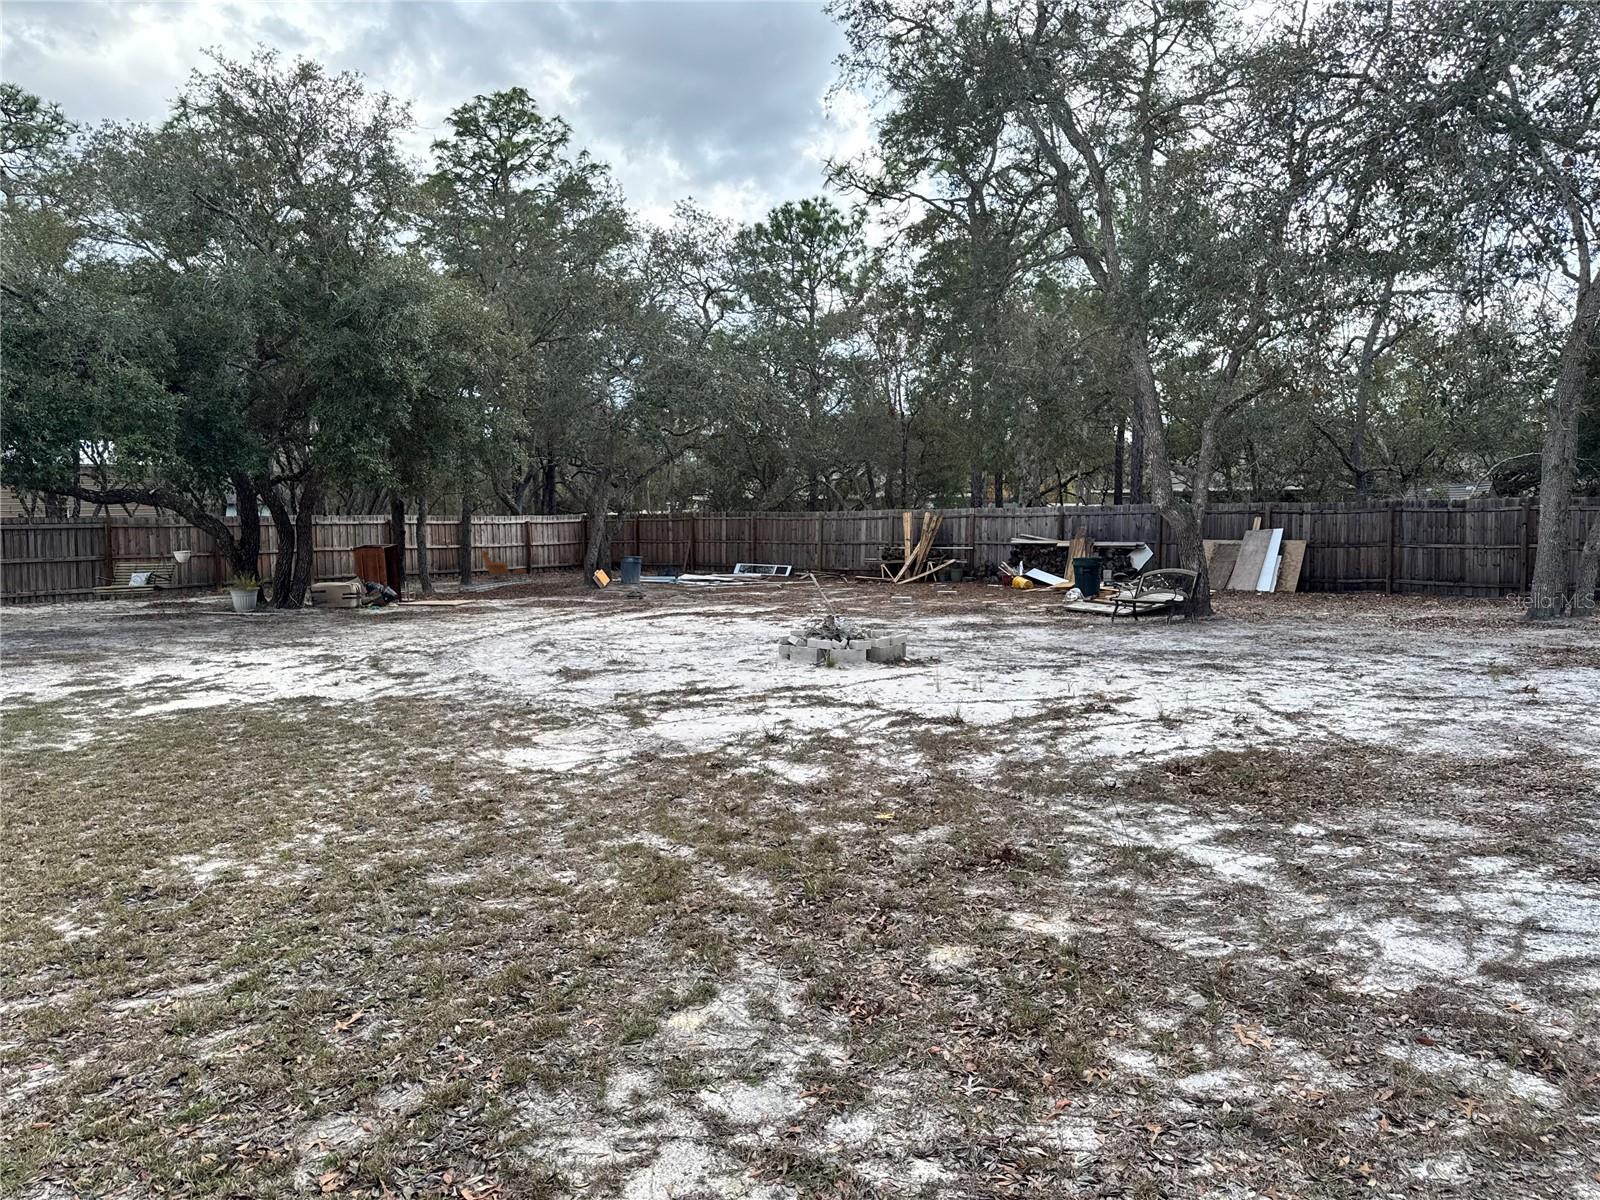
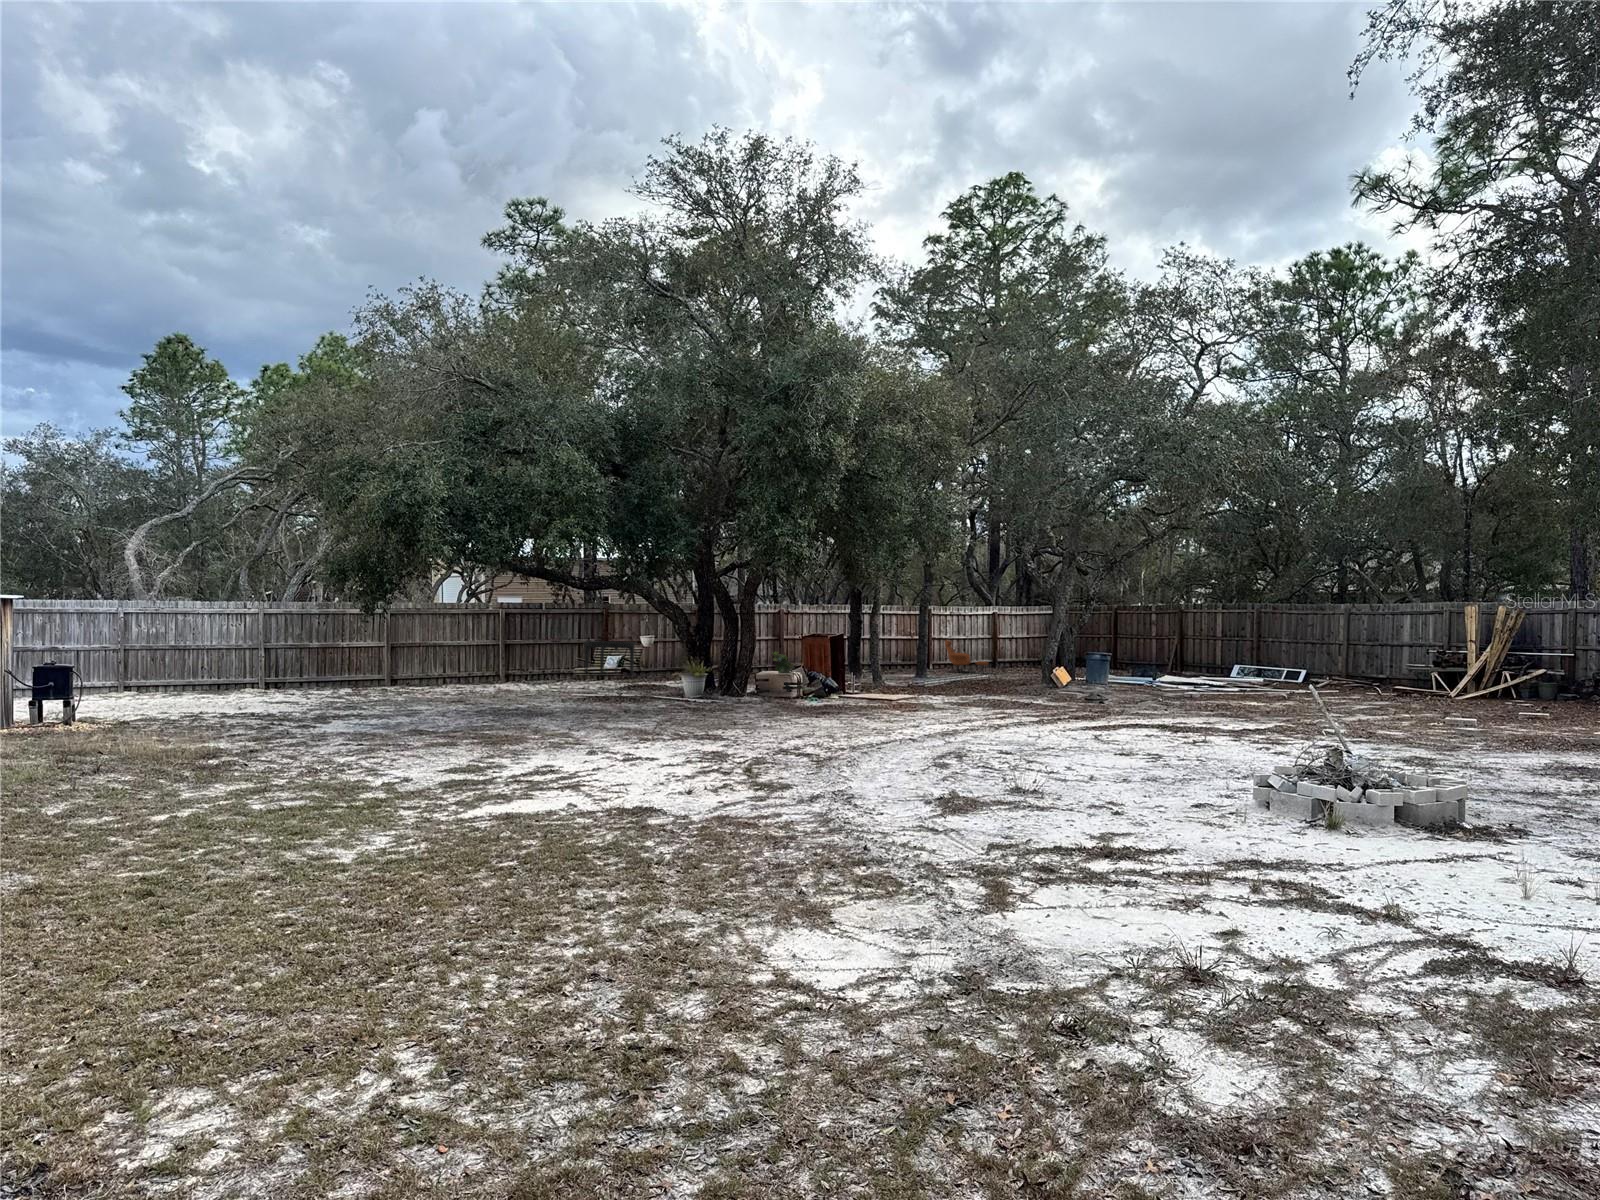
round table: none [31,566,113,607] -> present [583,641,636,675]
potted plant: none [304,567,334,608] -> present [773,652,794,691]

